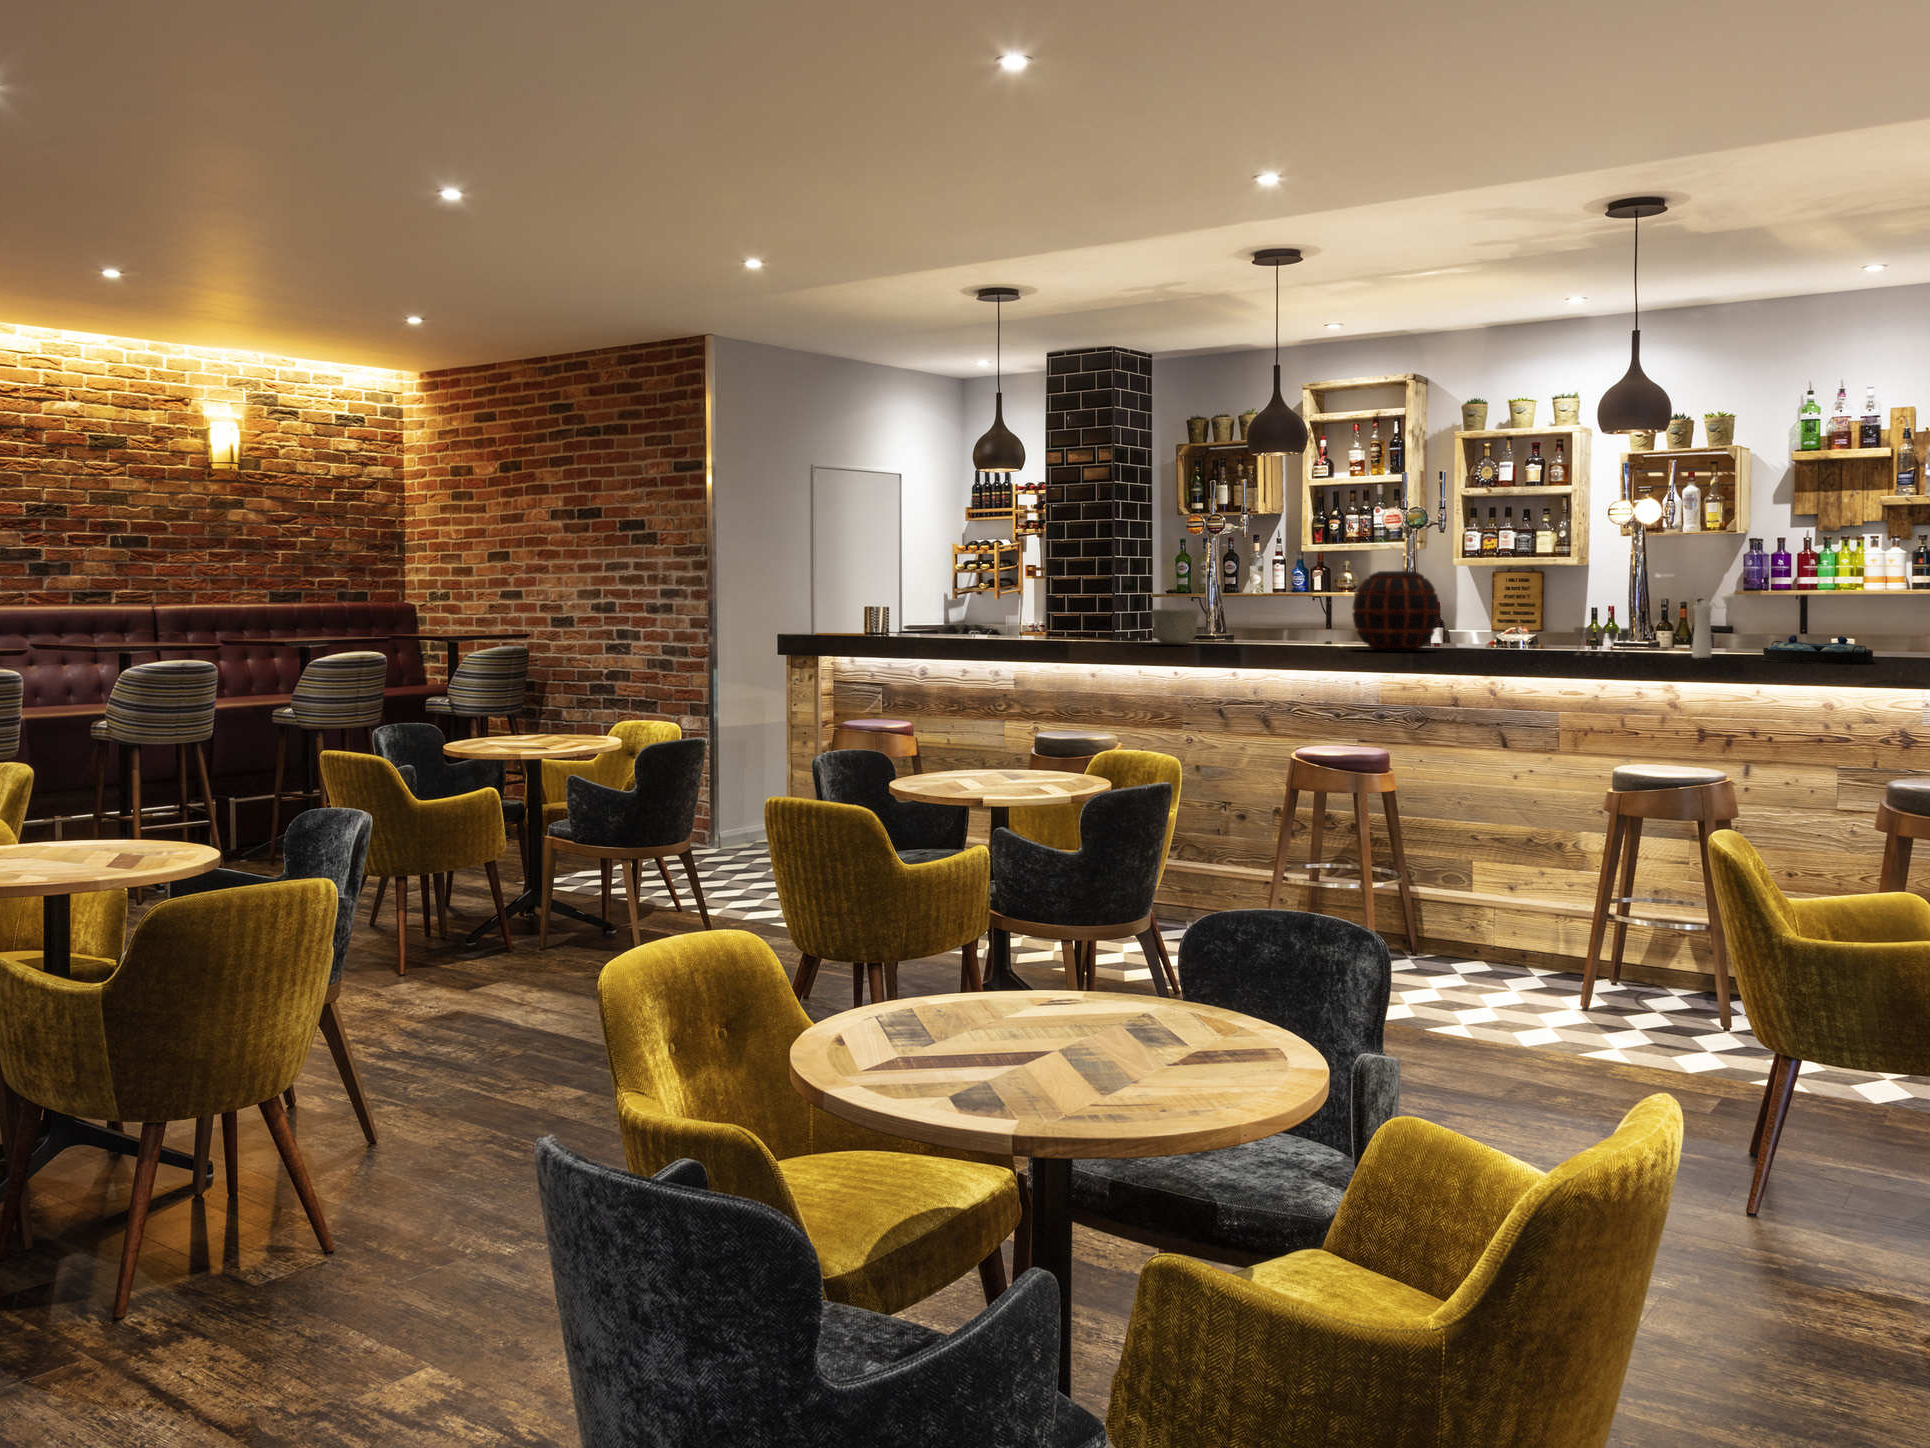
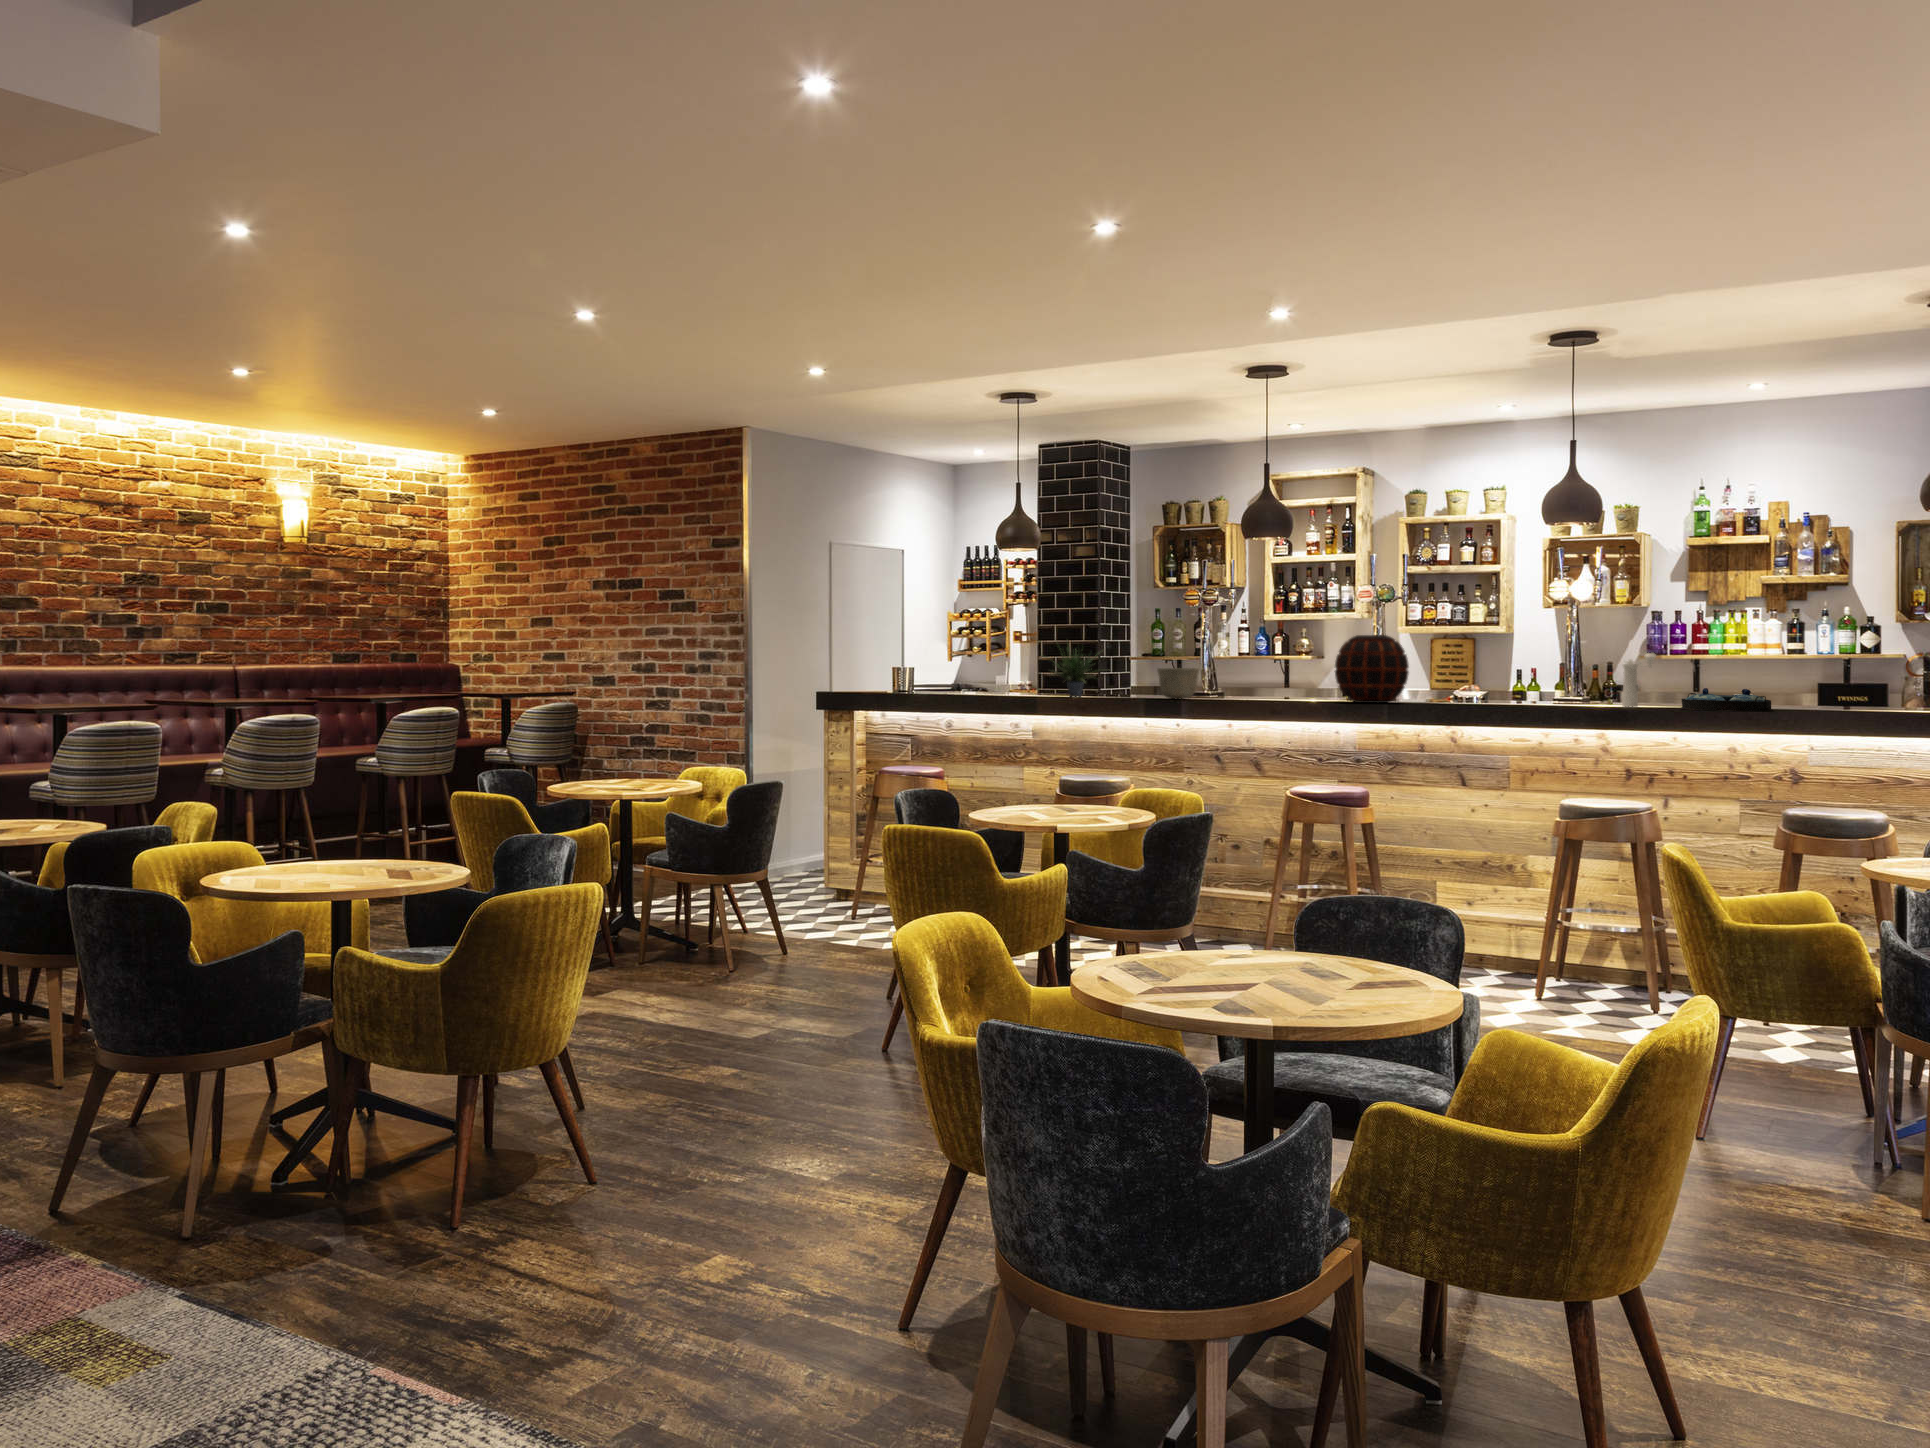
potted plant: none [1021,570,1102,642] -> present [1053,648,1110,697]
wine glass: present [1574,627,1630,657] -> none [1523,682,1571,707]

